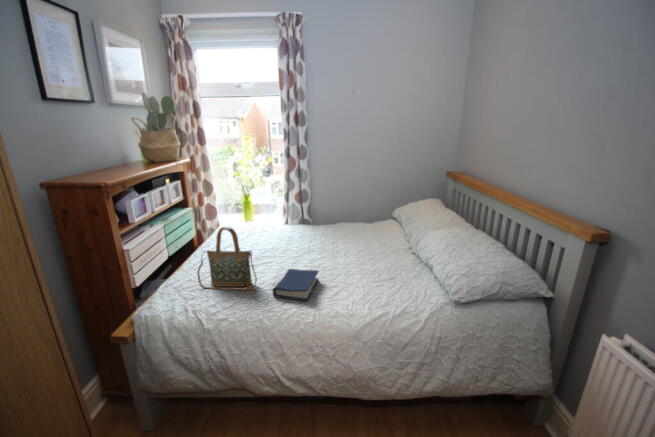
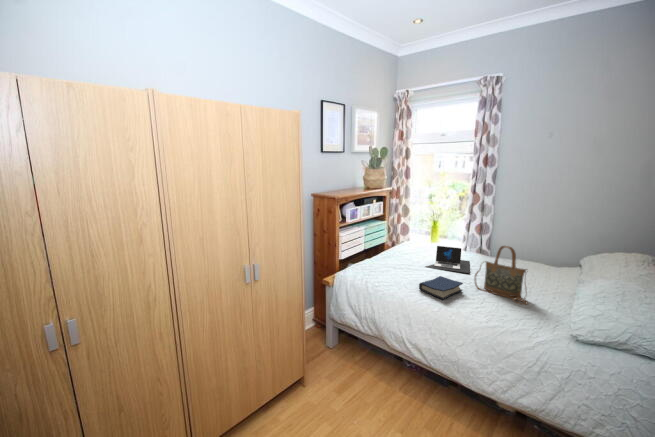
laptop: none [257,226,312,260] -> present [425,246,470,273]
handbag: present [197,227,257,295] -> present [475,246,527,305]

